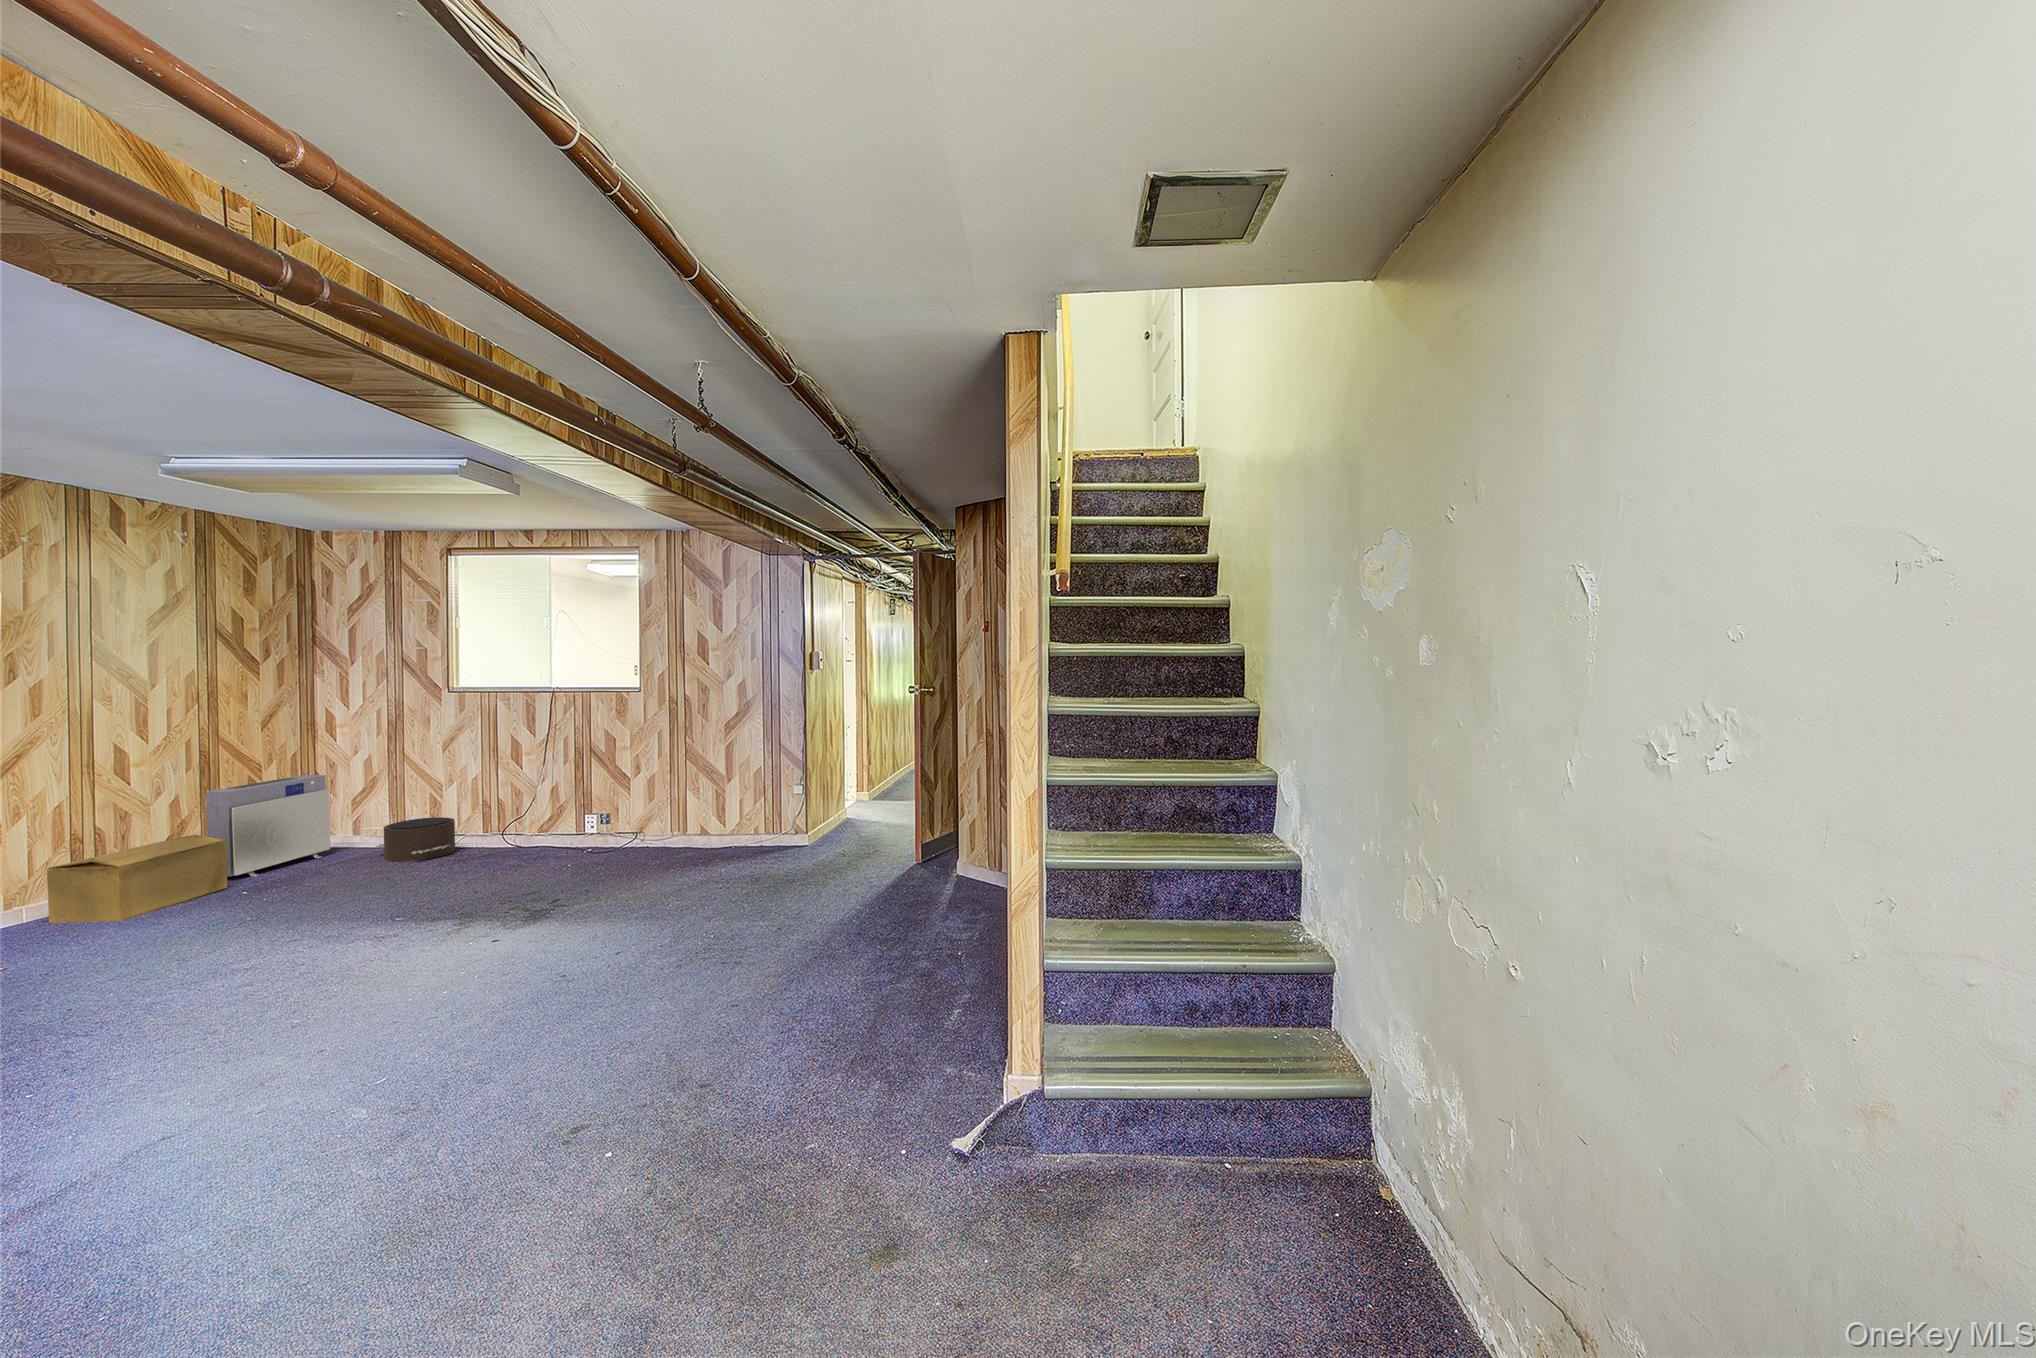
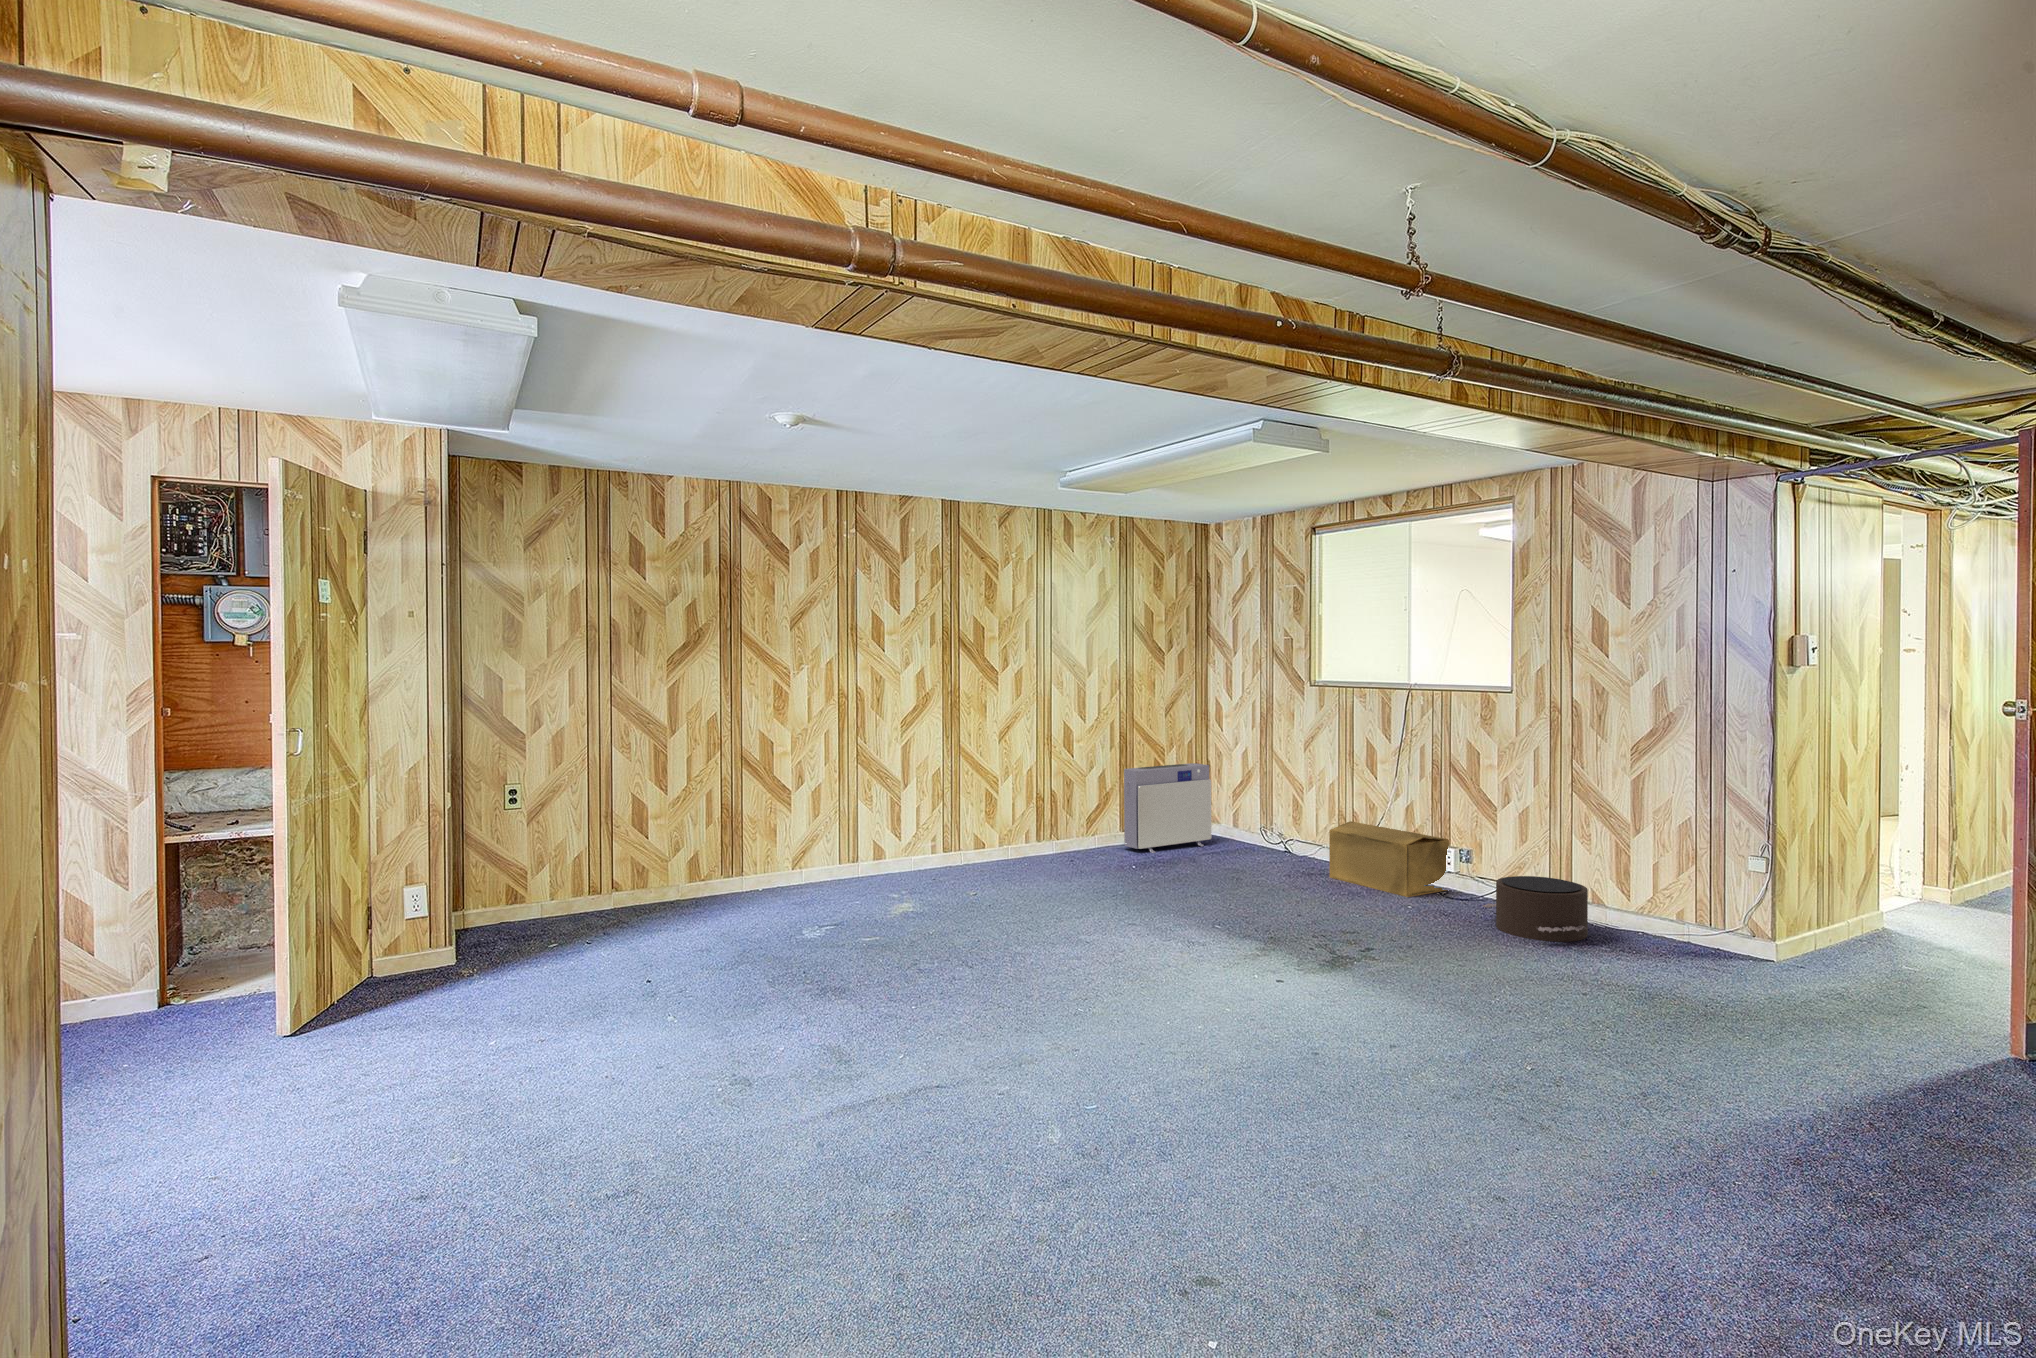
pouf: present [376,817,455,862] -> present [1482,876,1588,942]
cardboard box: present [47,834,227,923] -> present [1329,821,1449,897]

